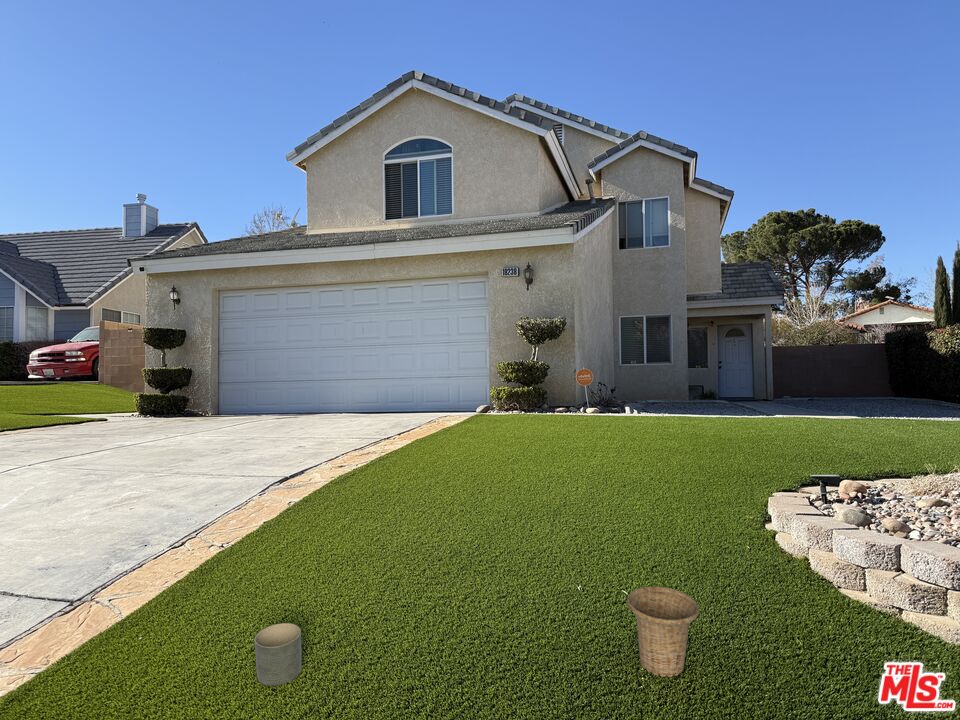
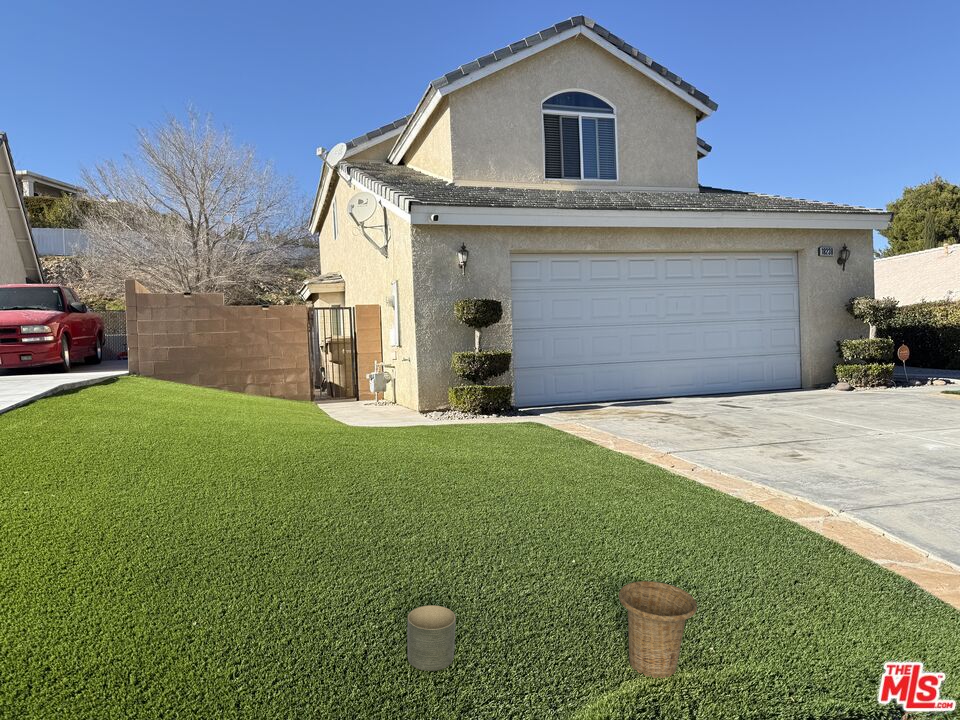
planter: present [255,623,302,686] -> present [407,605,456,671]

